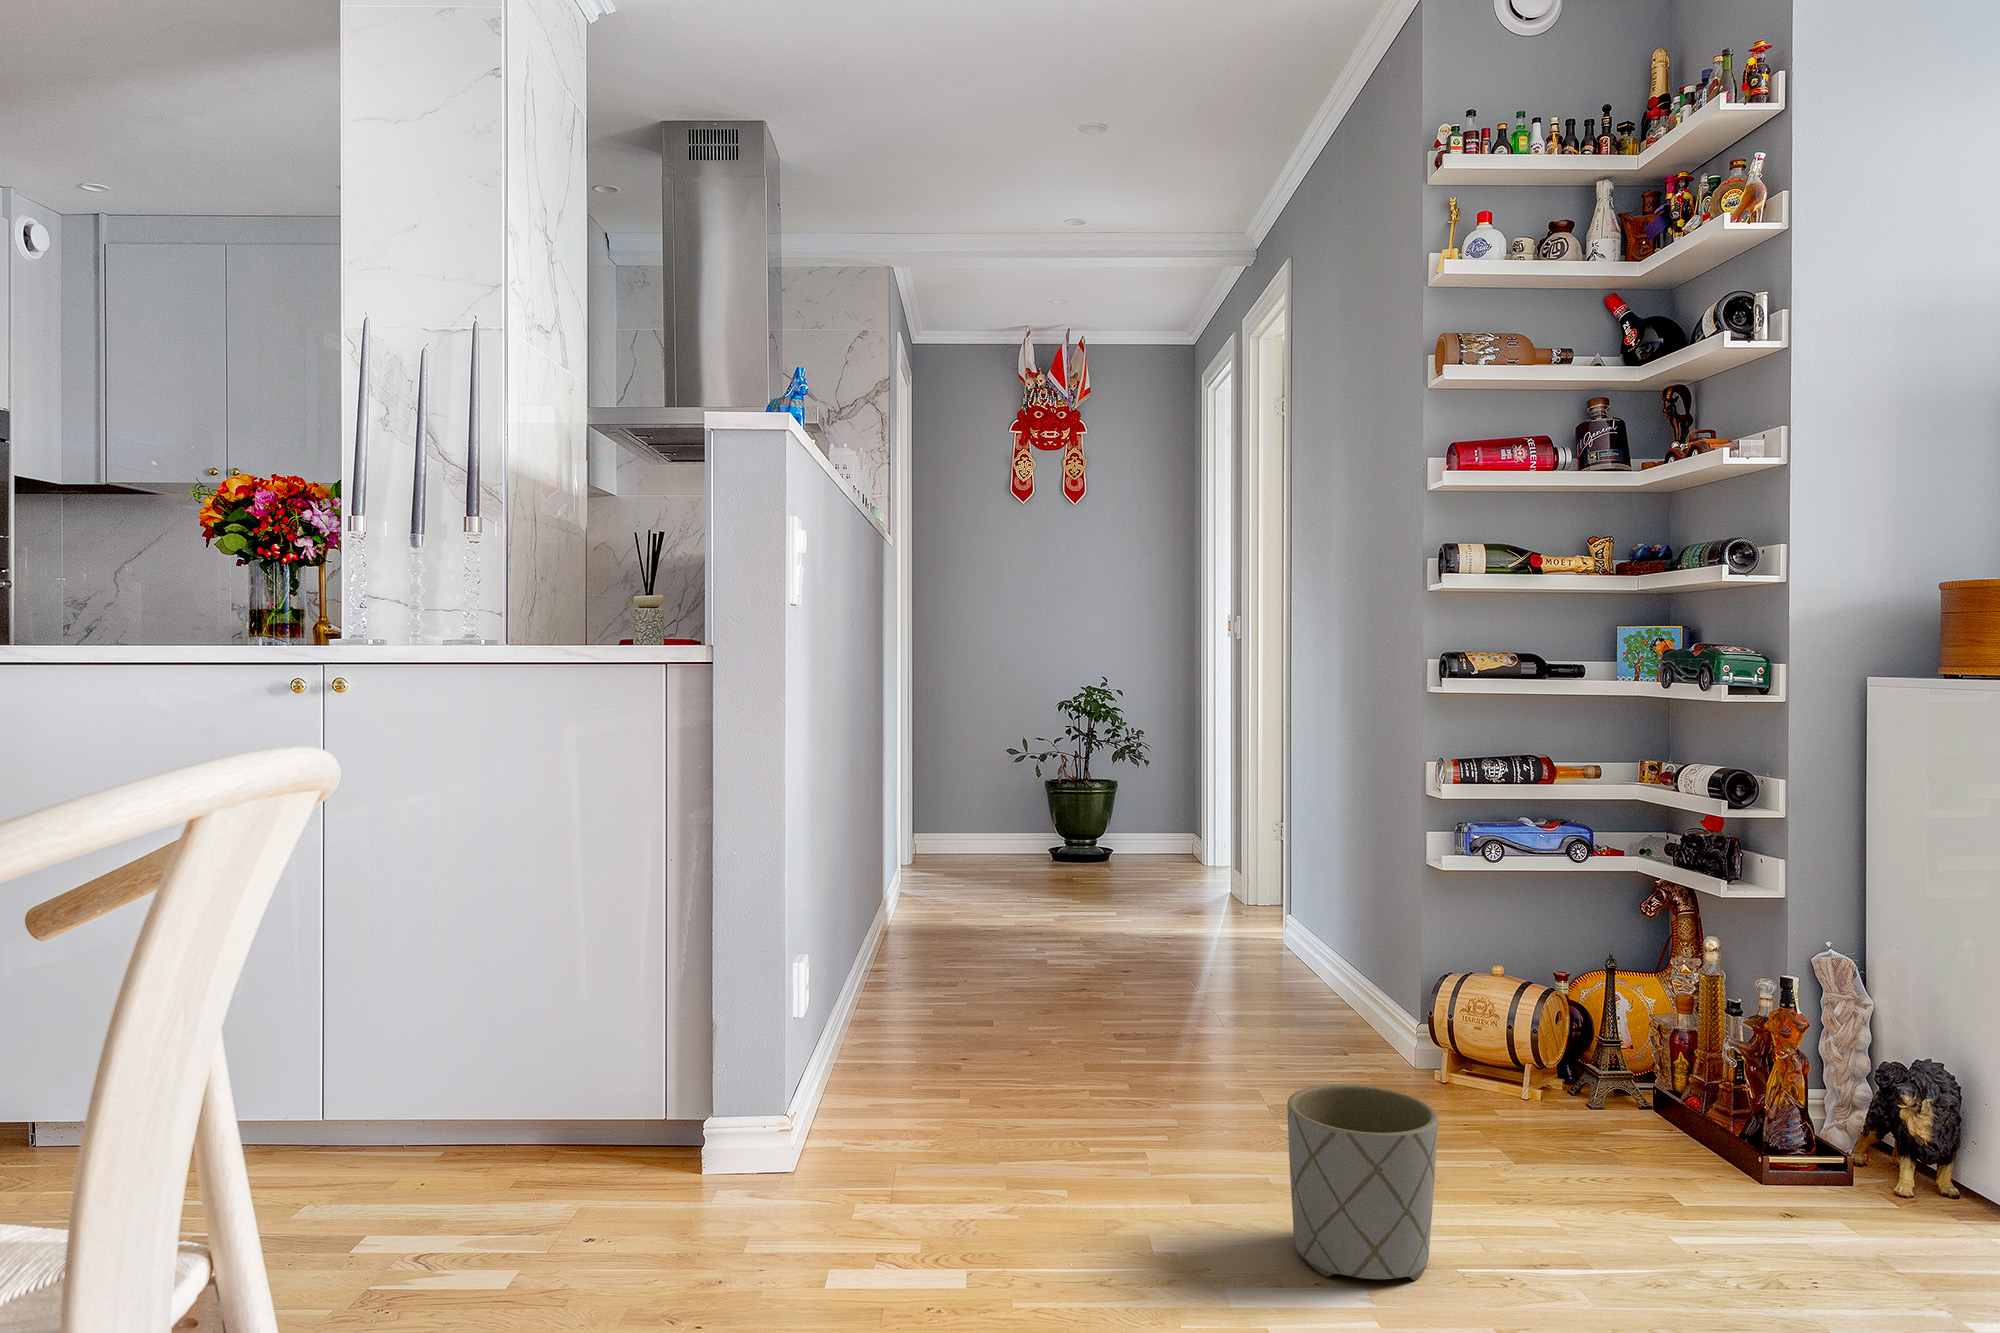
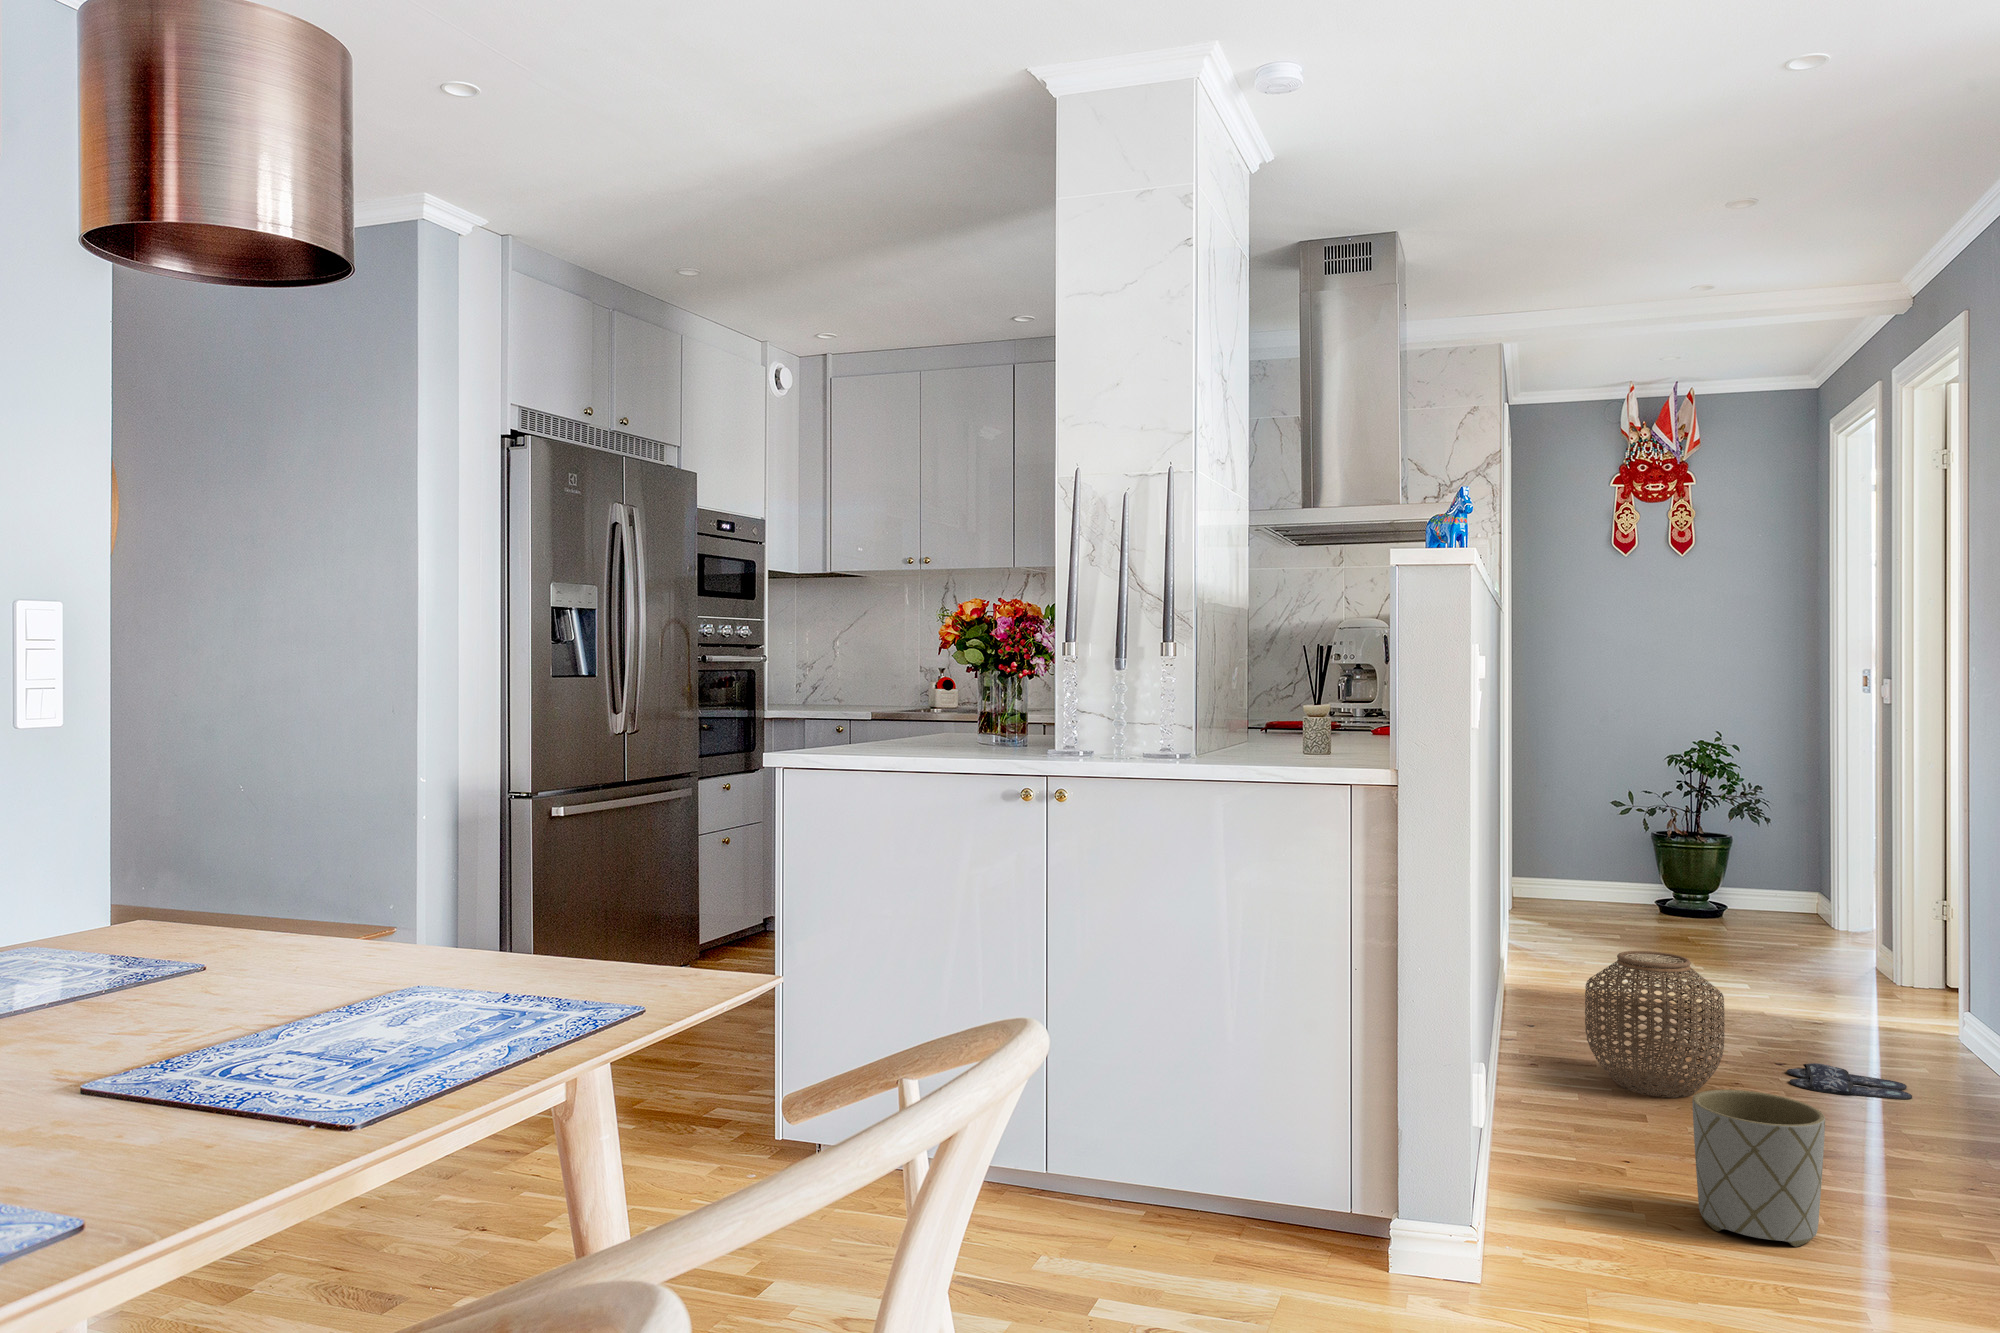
woven basket: none [1078,911,1223,1079] -> present [1585,951,1725,1098]
slippers: none [1258,1012,1377,1045] -> present [1787,1063,1912,1100]

